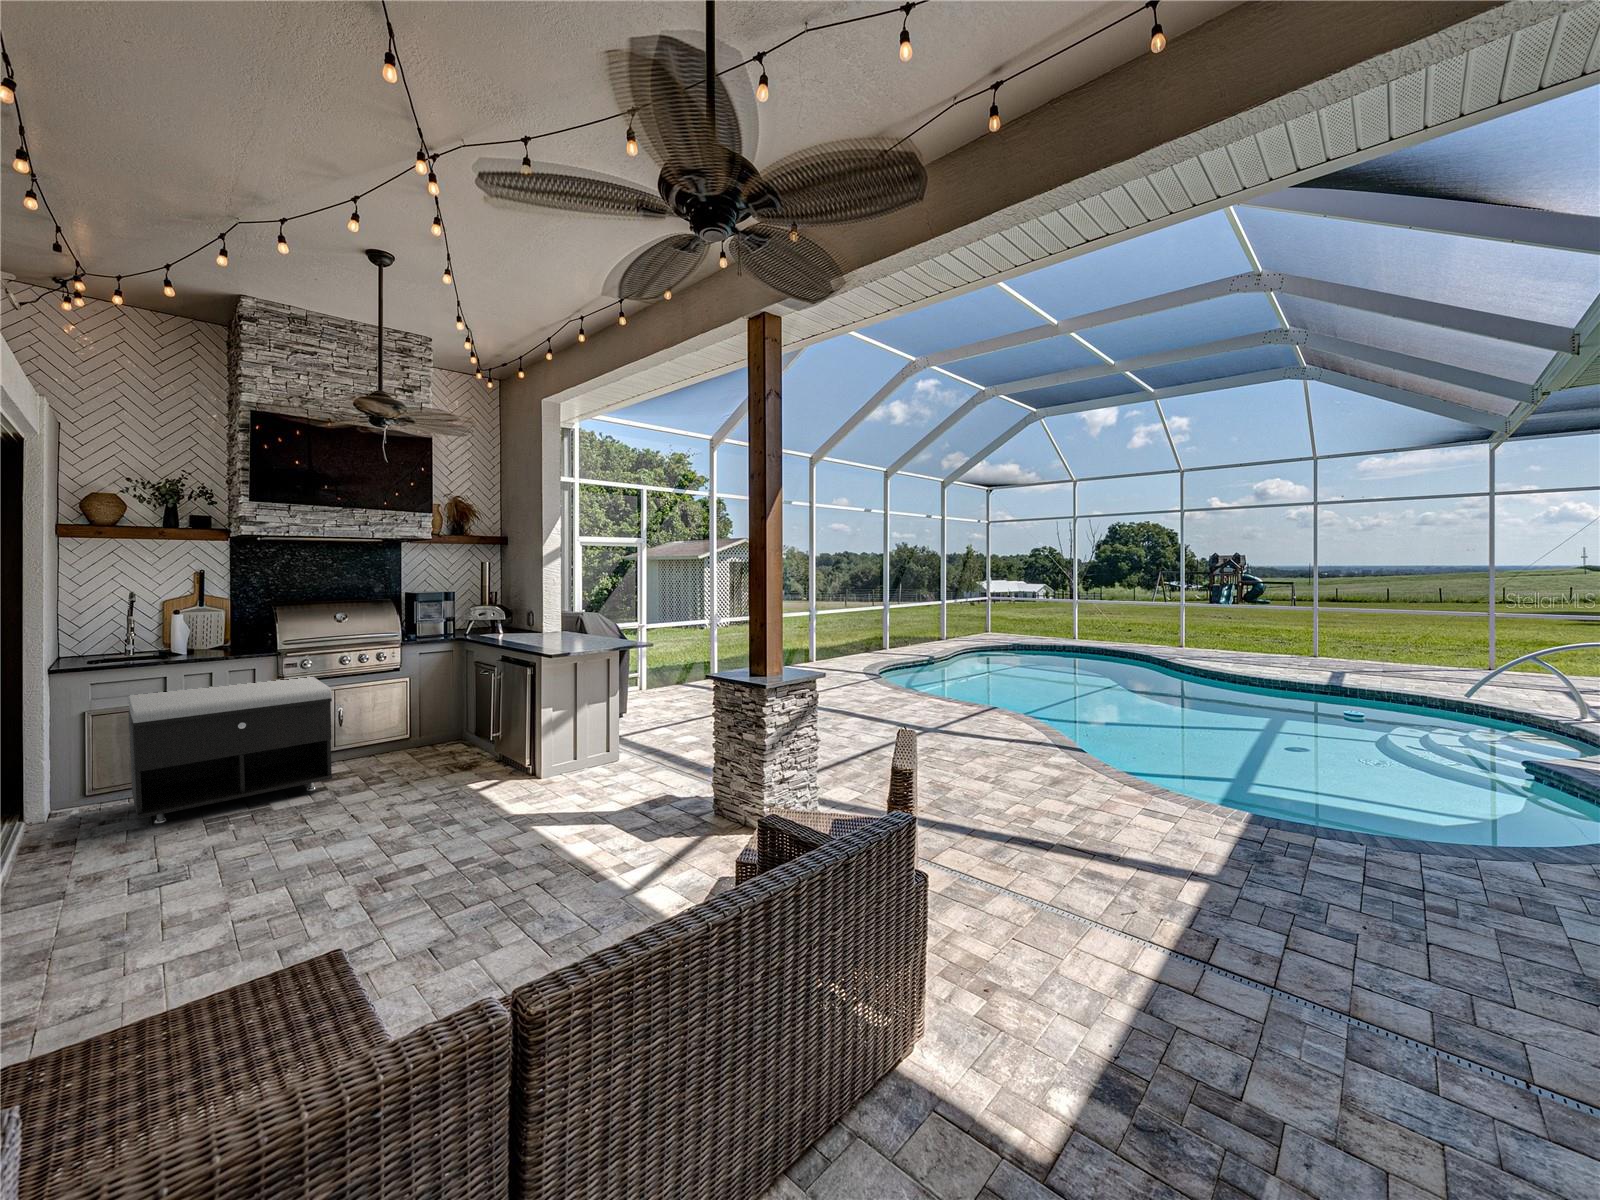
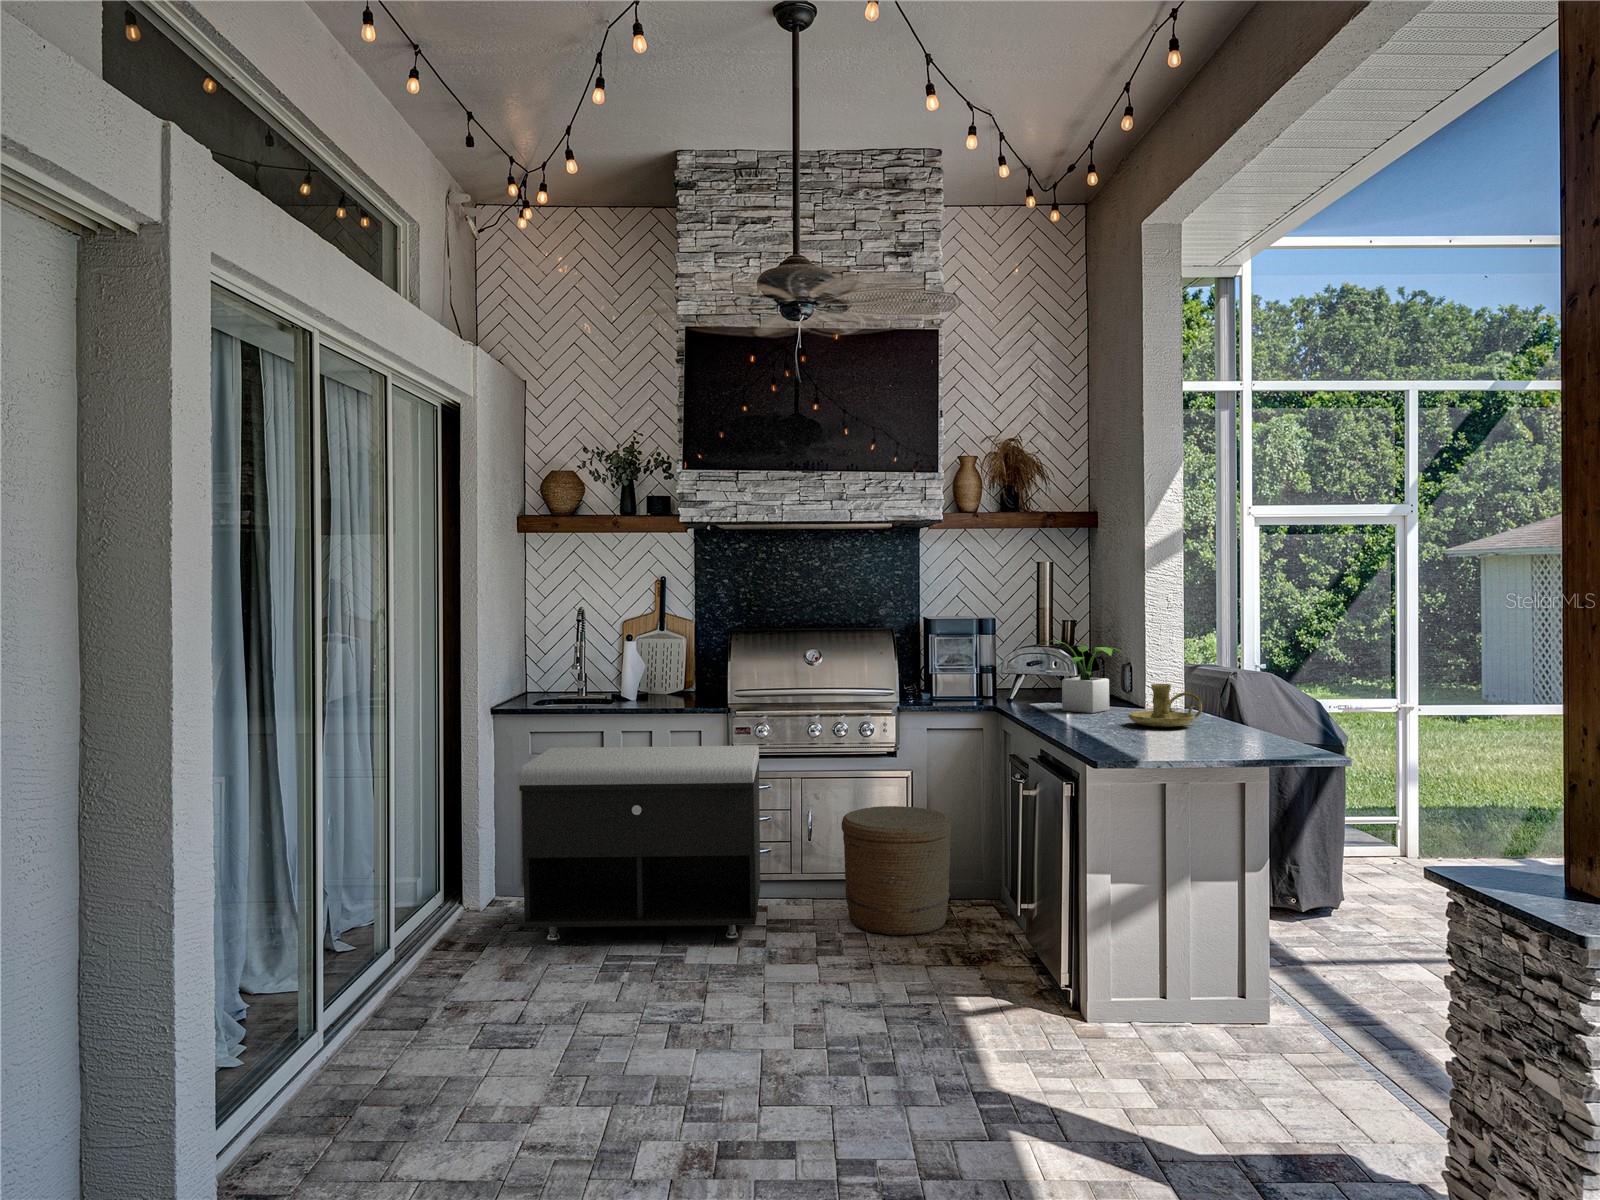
potted plant: none [489,608,533,643] -> present [1034,640,1123,713]
candle holder: none [546,628,577,648] -> present [1129,684,1202,727]
woven basket: none [378,699,447,769] -> present [842,806,951,936]

